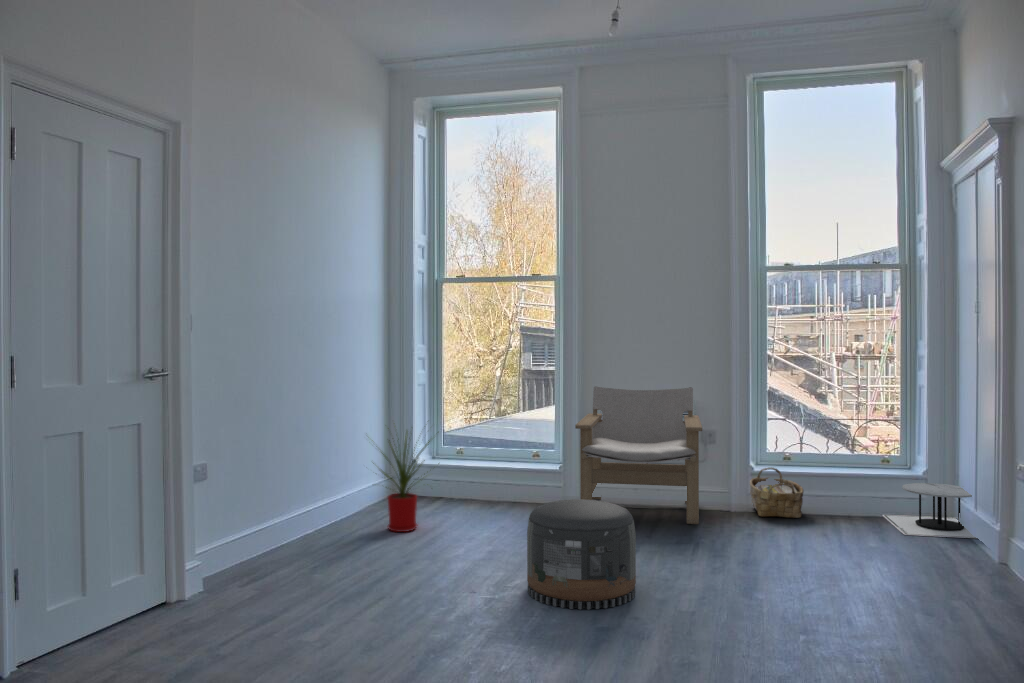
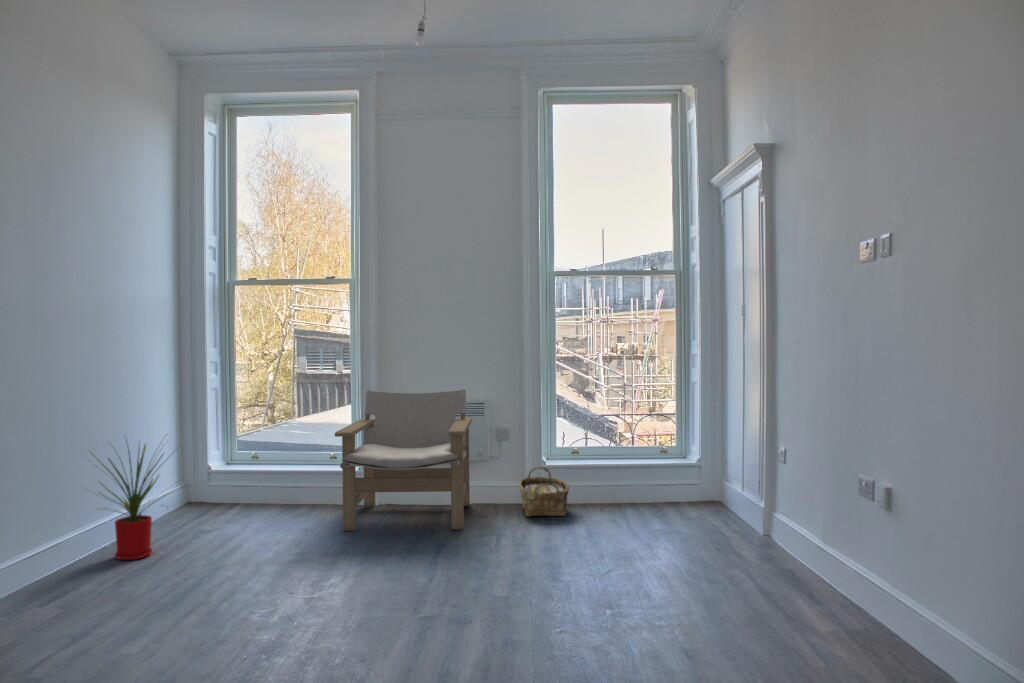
side table: present [883,483,976,538] -> none [641,476,745,528]
pouf: present [527,499,636,610] -> none [240,519,365,647]

